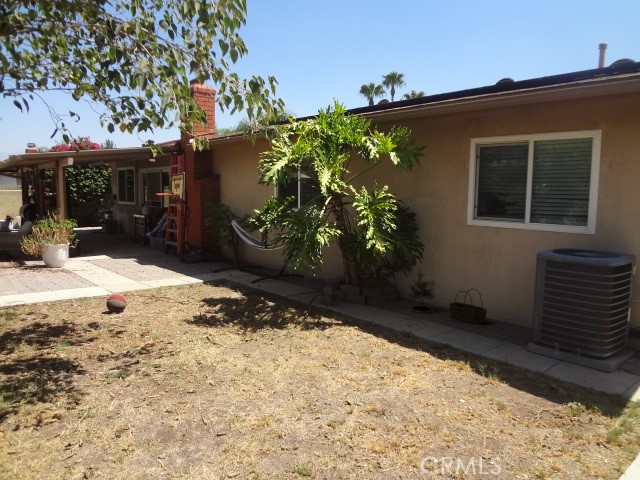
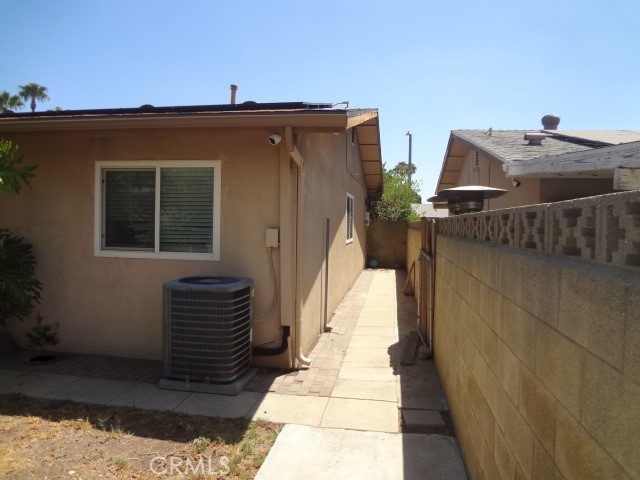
basket: present [449,289,487,324] -> none [77,327,122,366]

